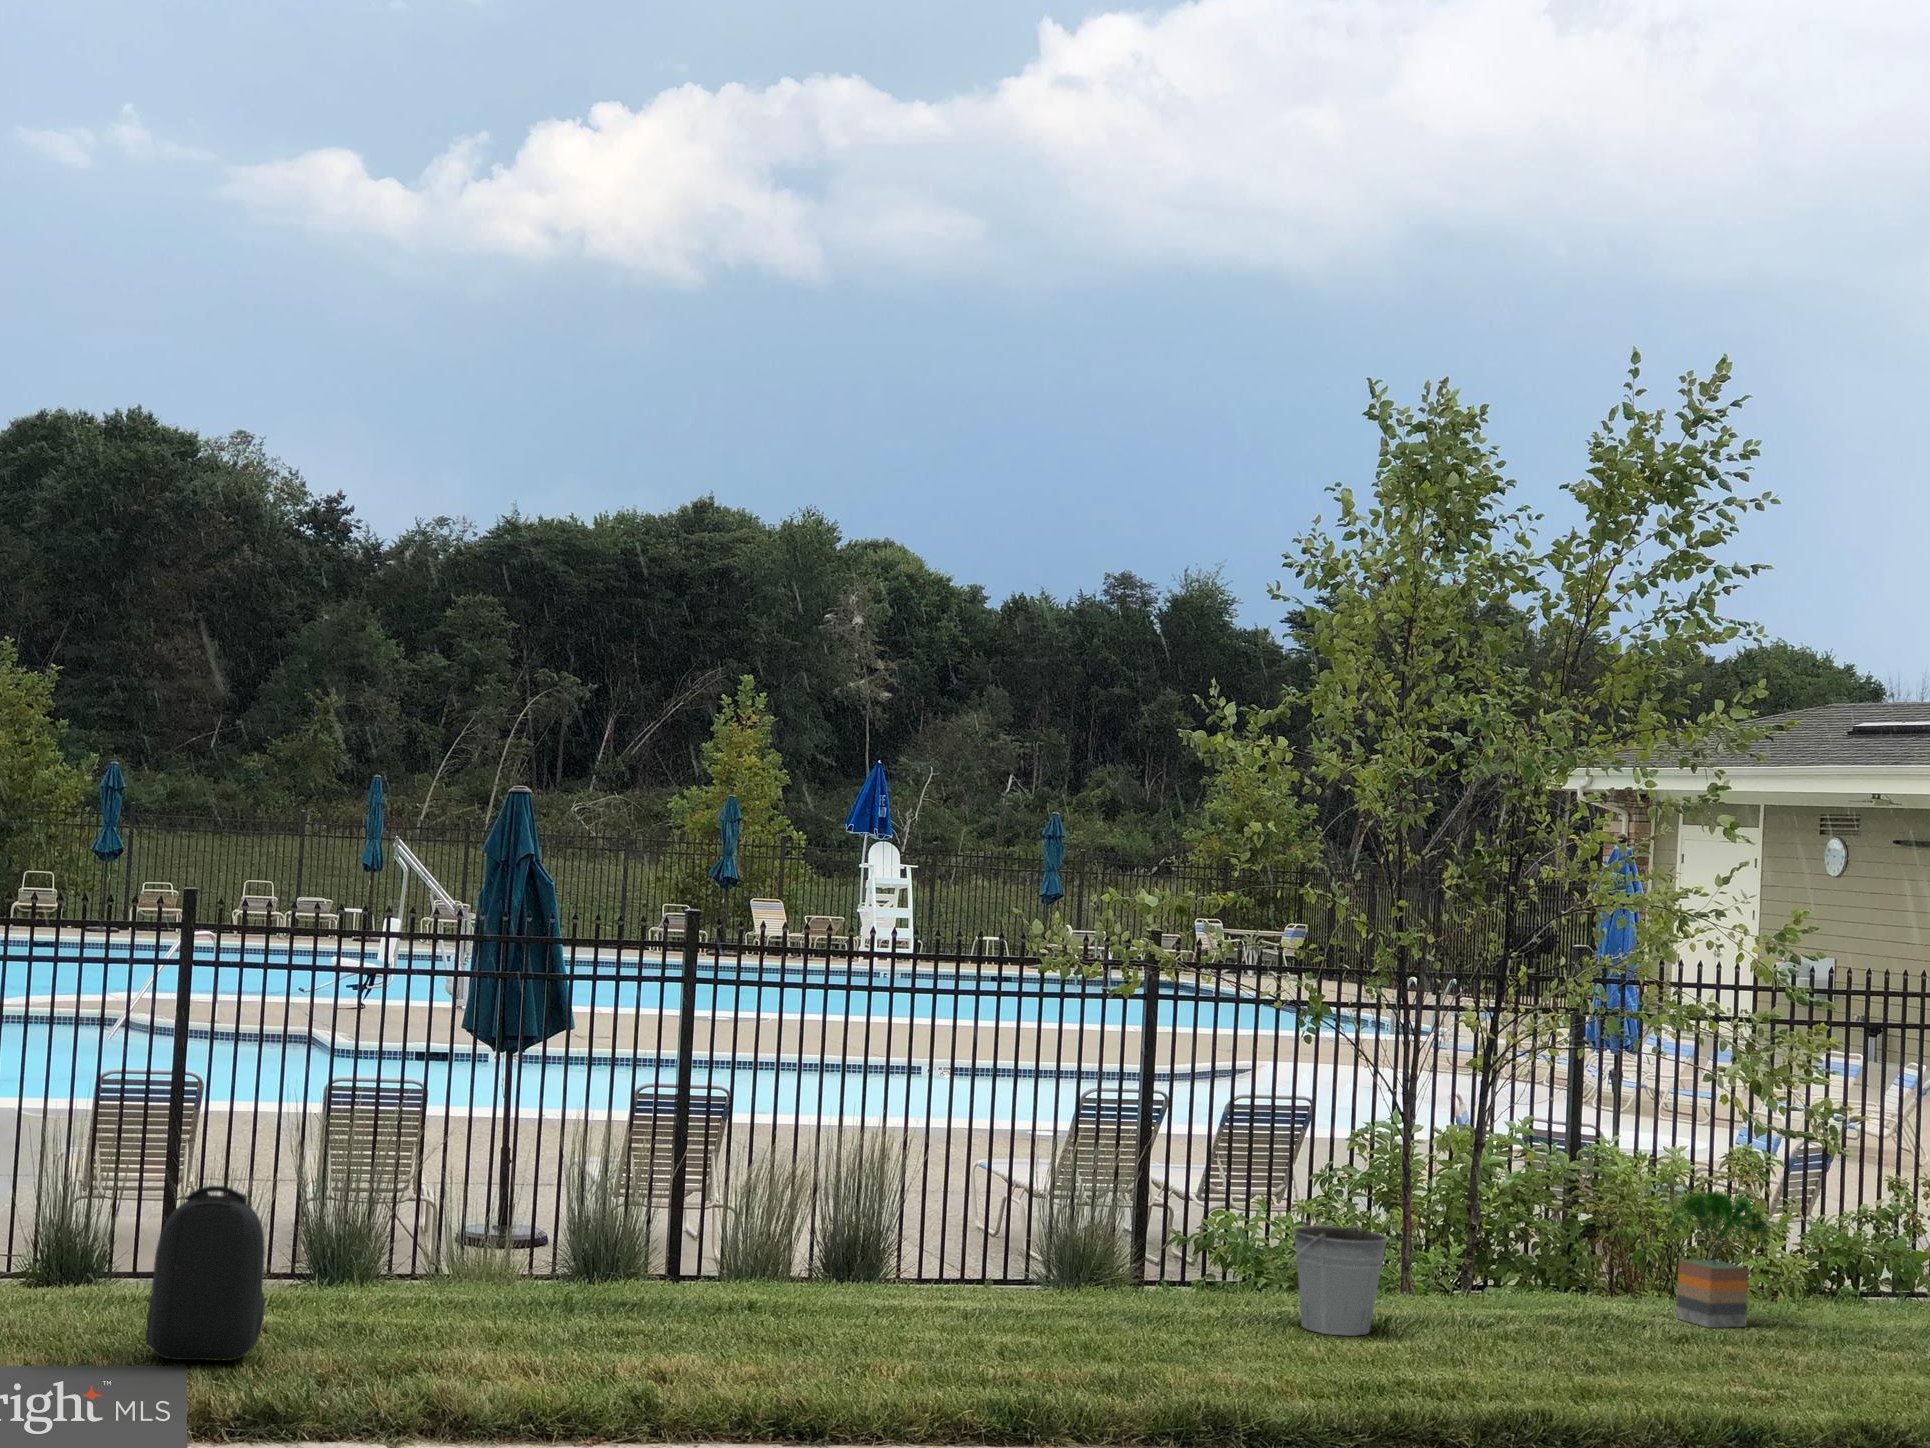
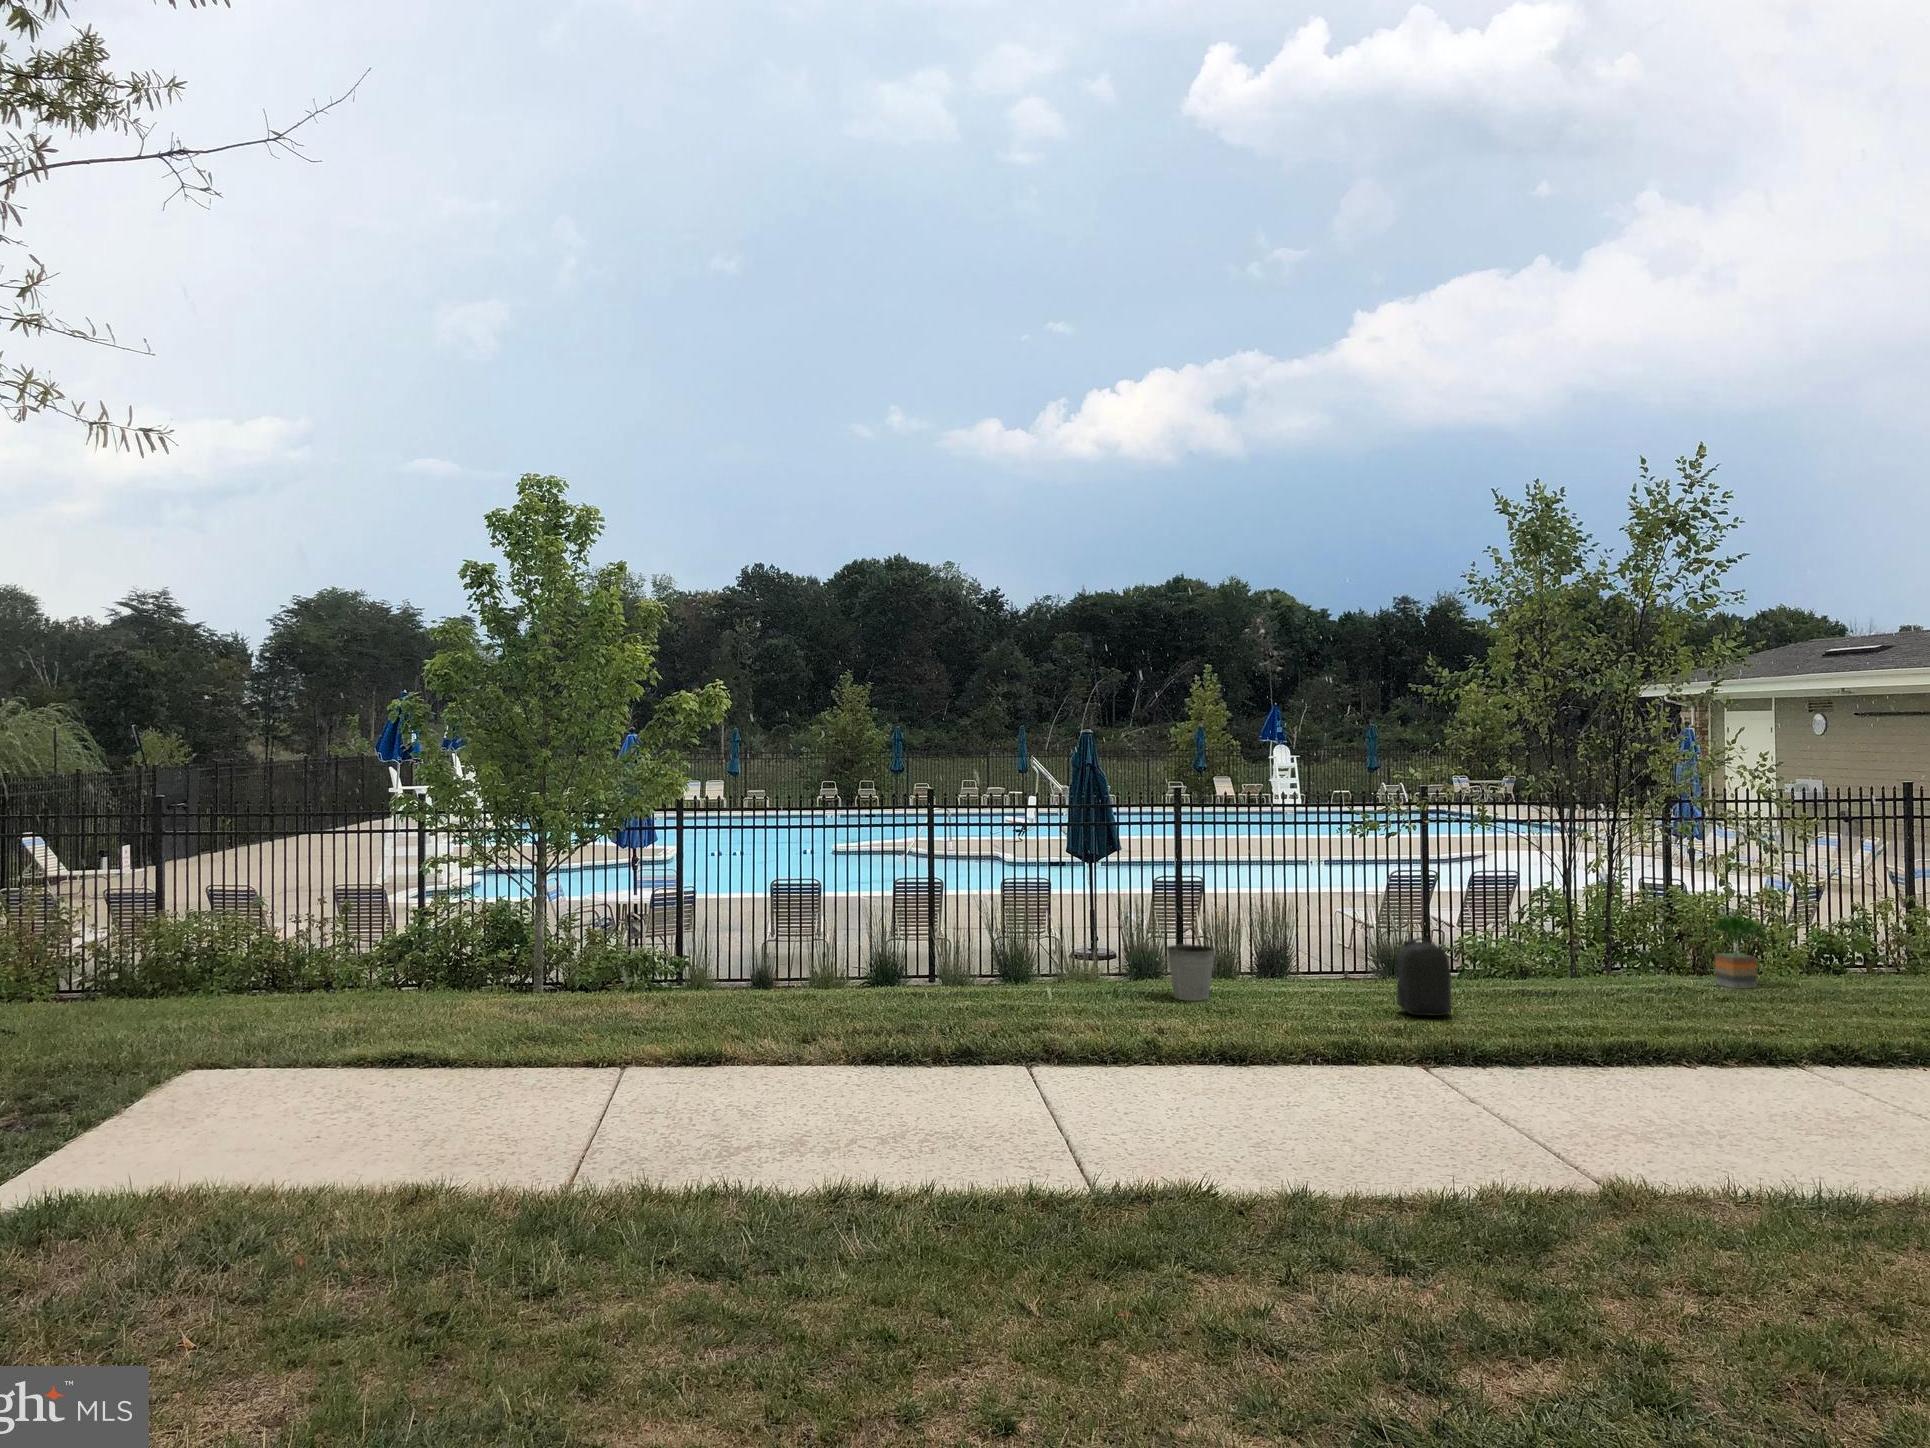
backpack: present [146,1186,265,1361] -> present [1397,938,1452,1016]
bucket: present [1288,1225,1388,1336] -> present [1167,944,1215,1001]

